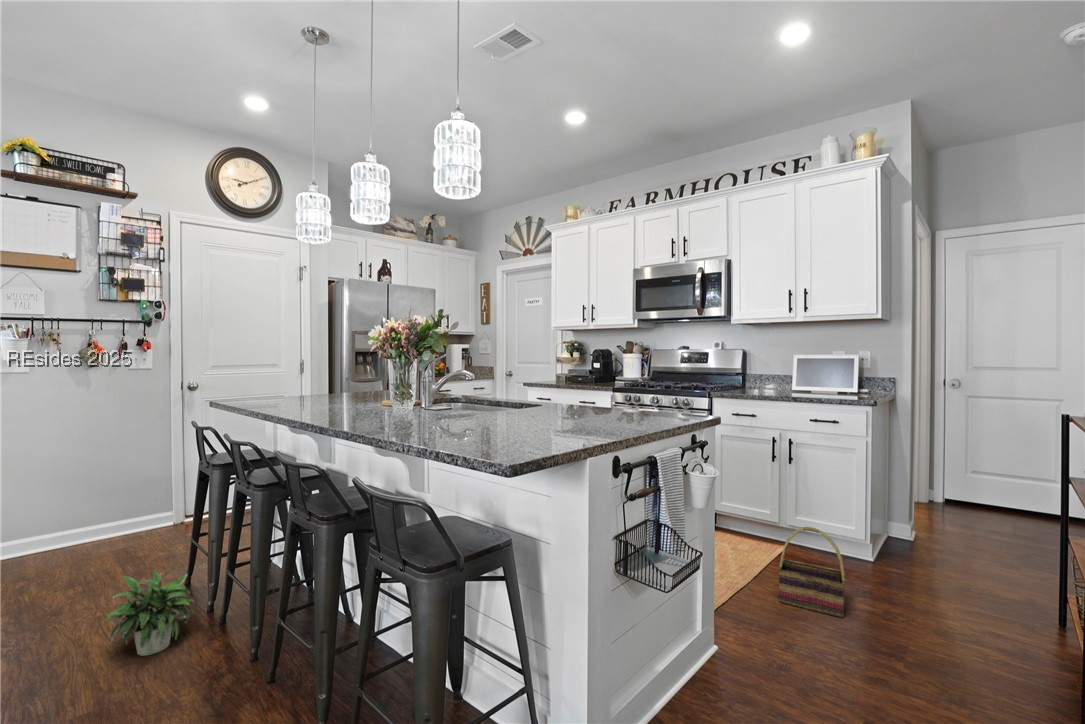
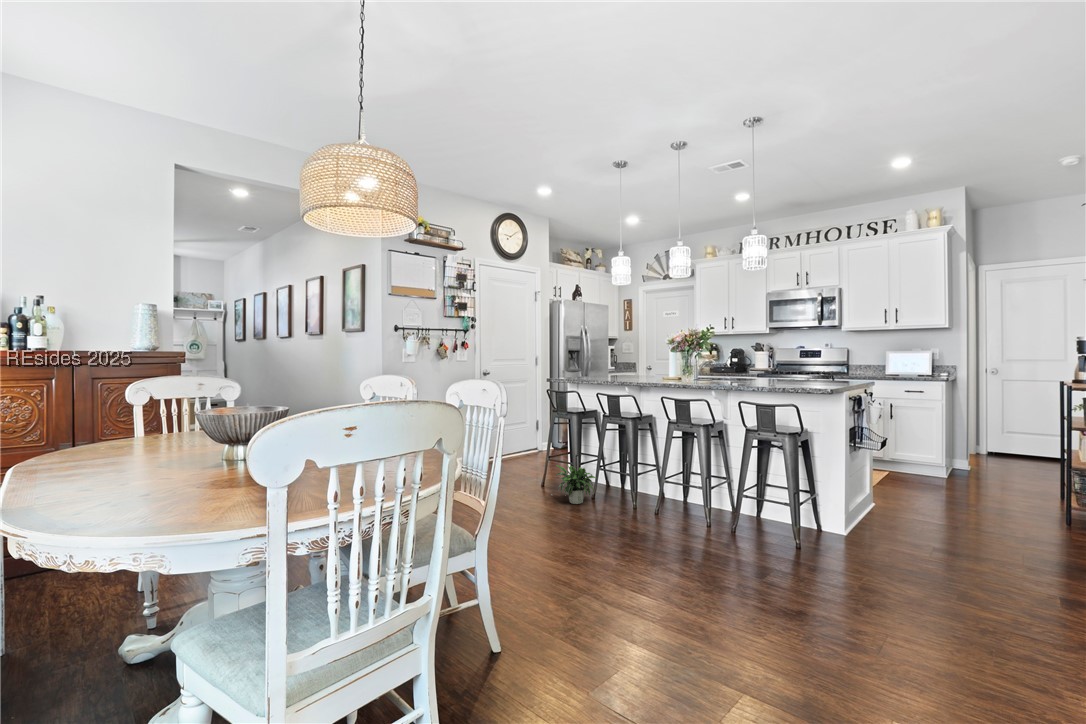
basket: present [778,527,846,618] -> none [897,446,938,493]

